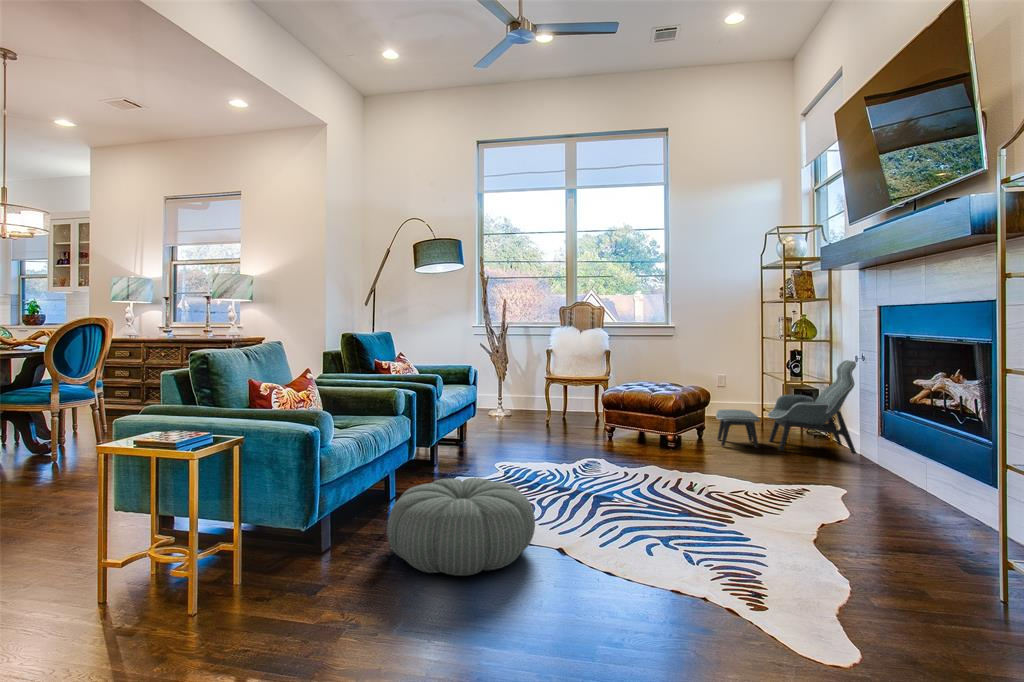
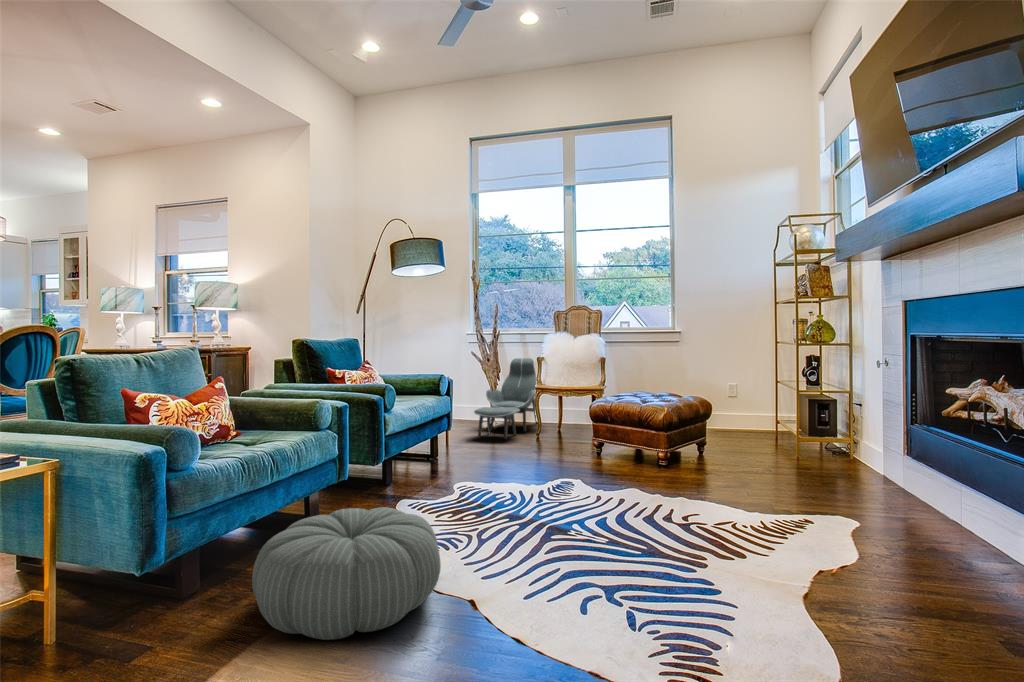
lounge chair: present [716,360,856,454] -> present [474,358,538,439]

